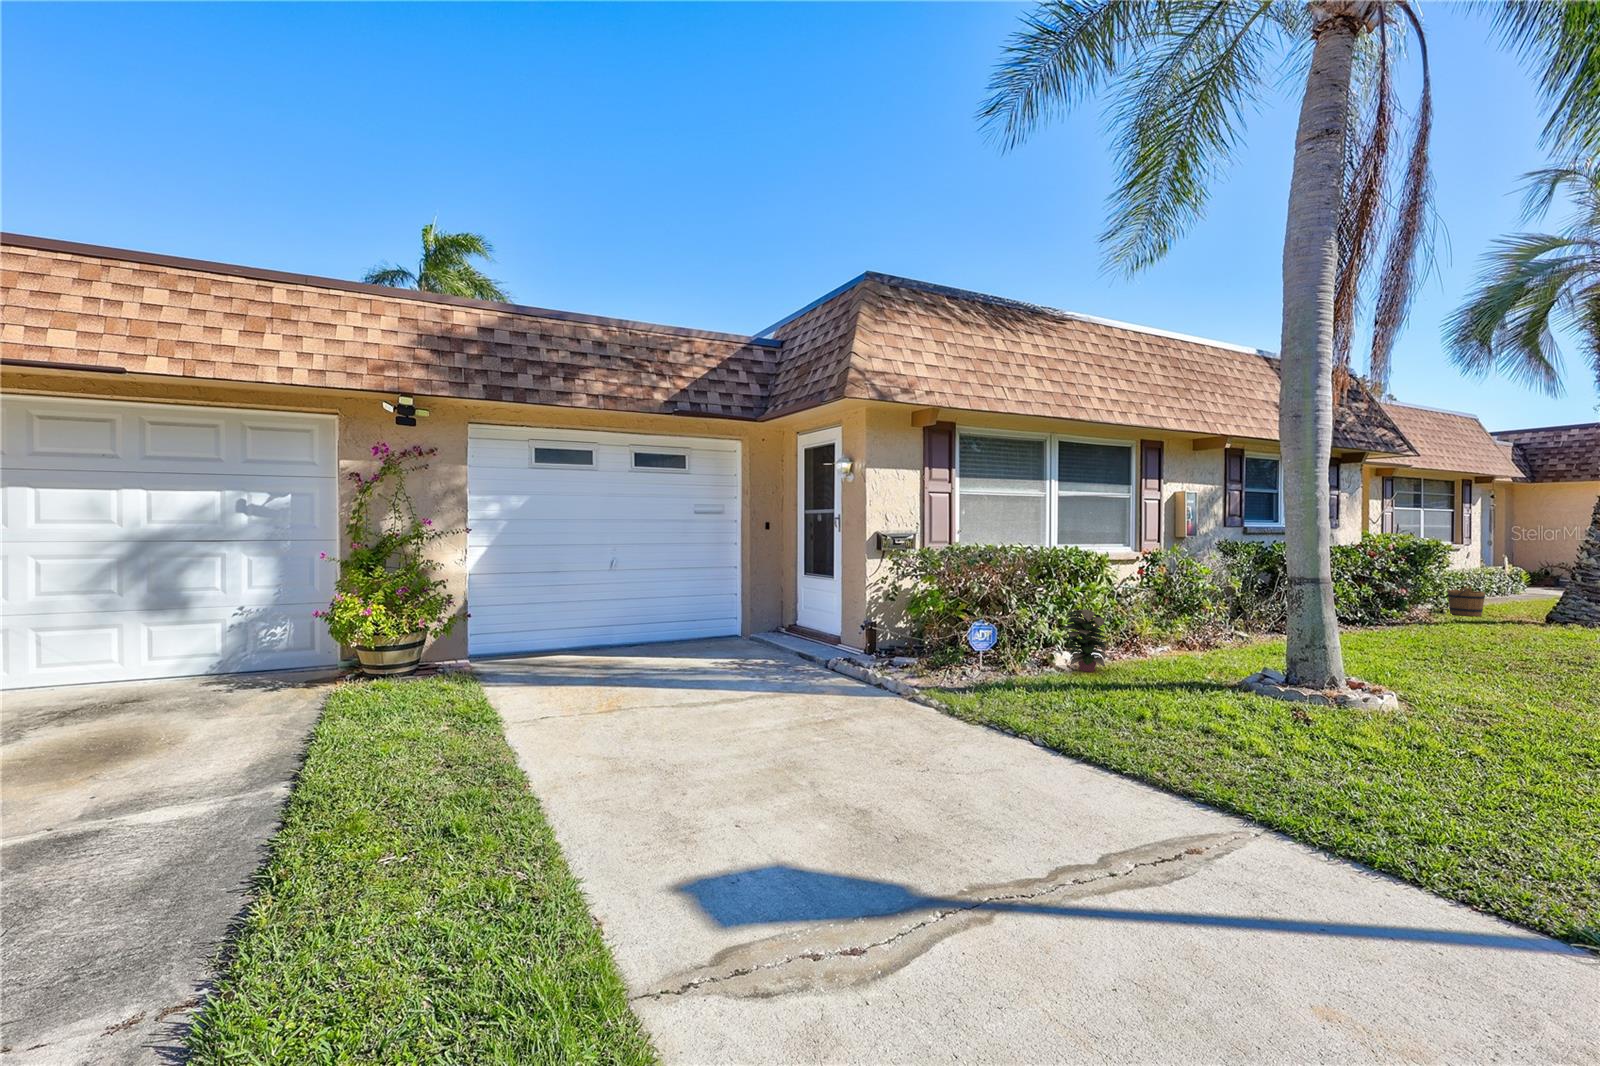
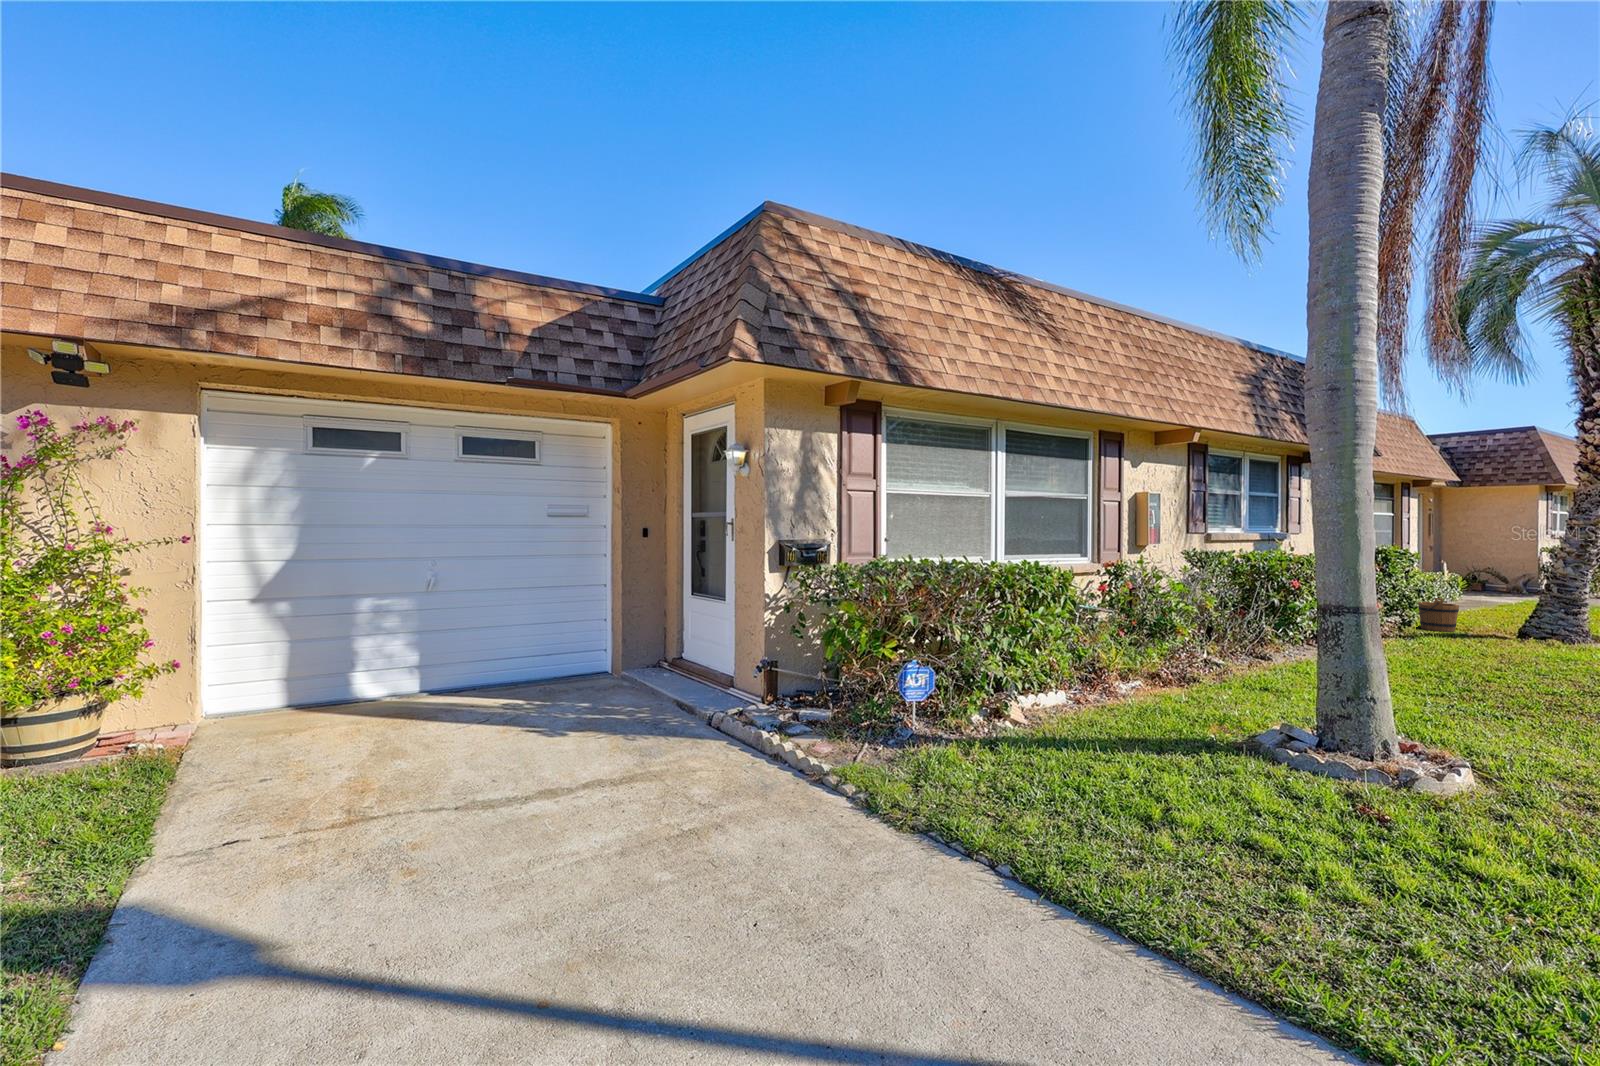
decorative plant: present [1063,609,1108,672] -> none [1016,643,1076,725]

